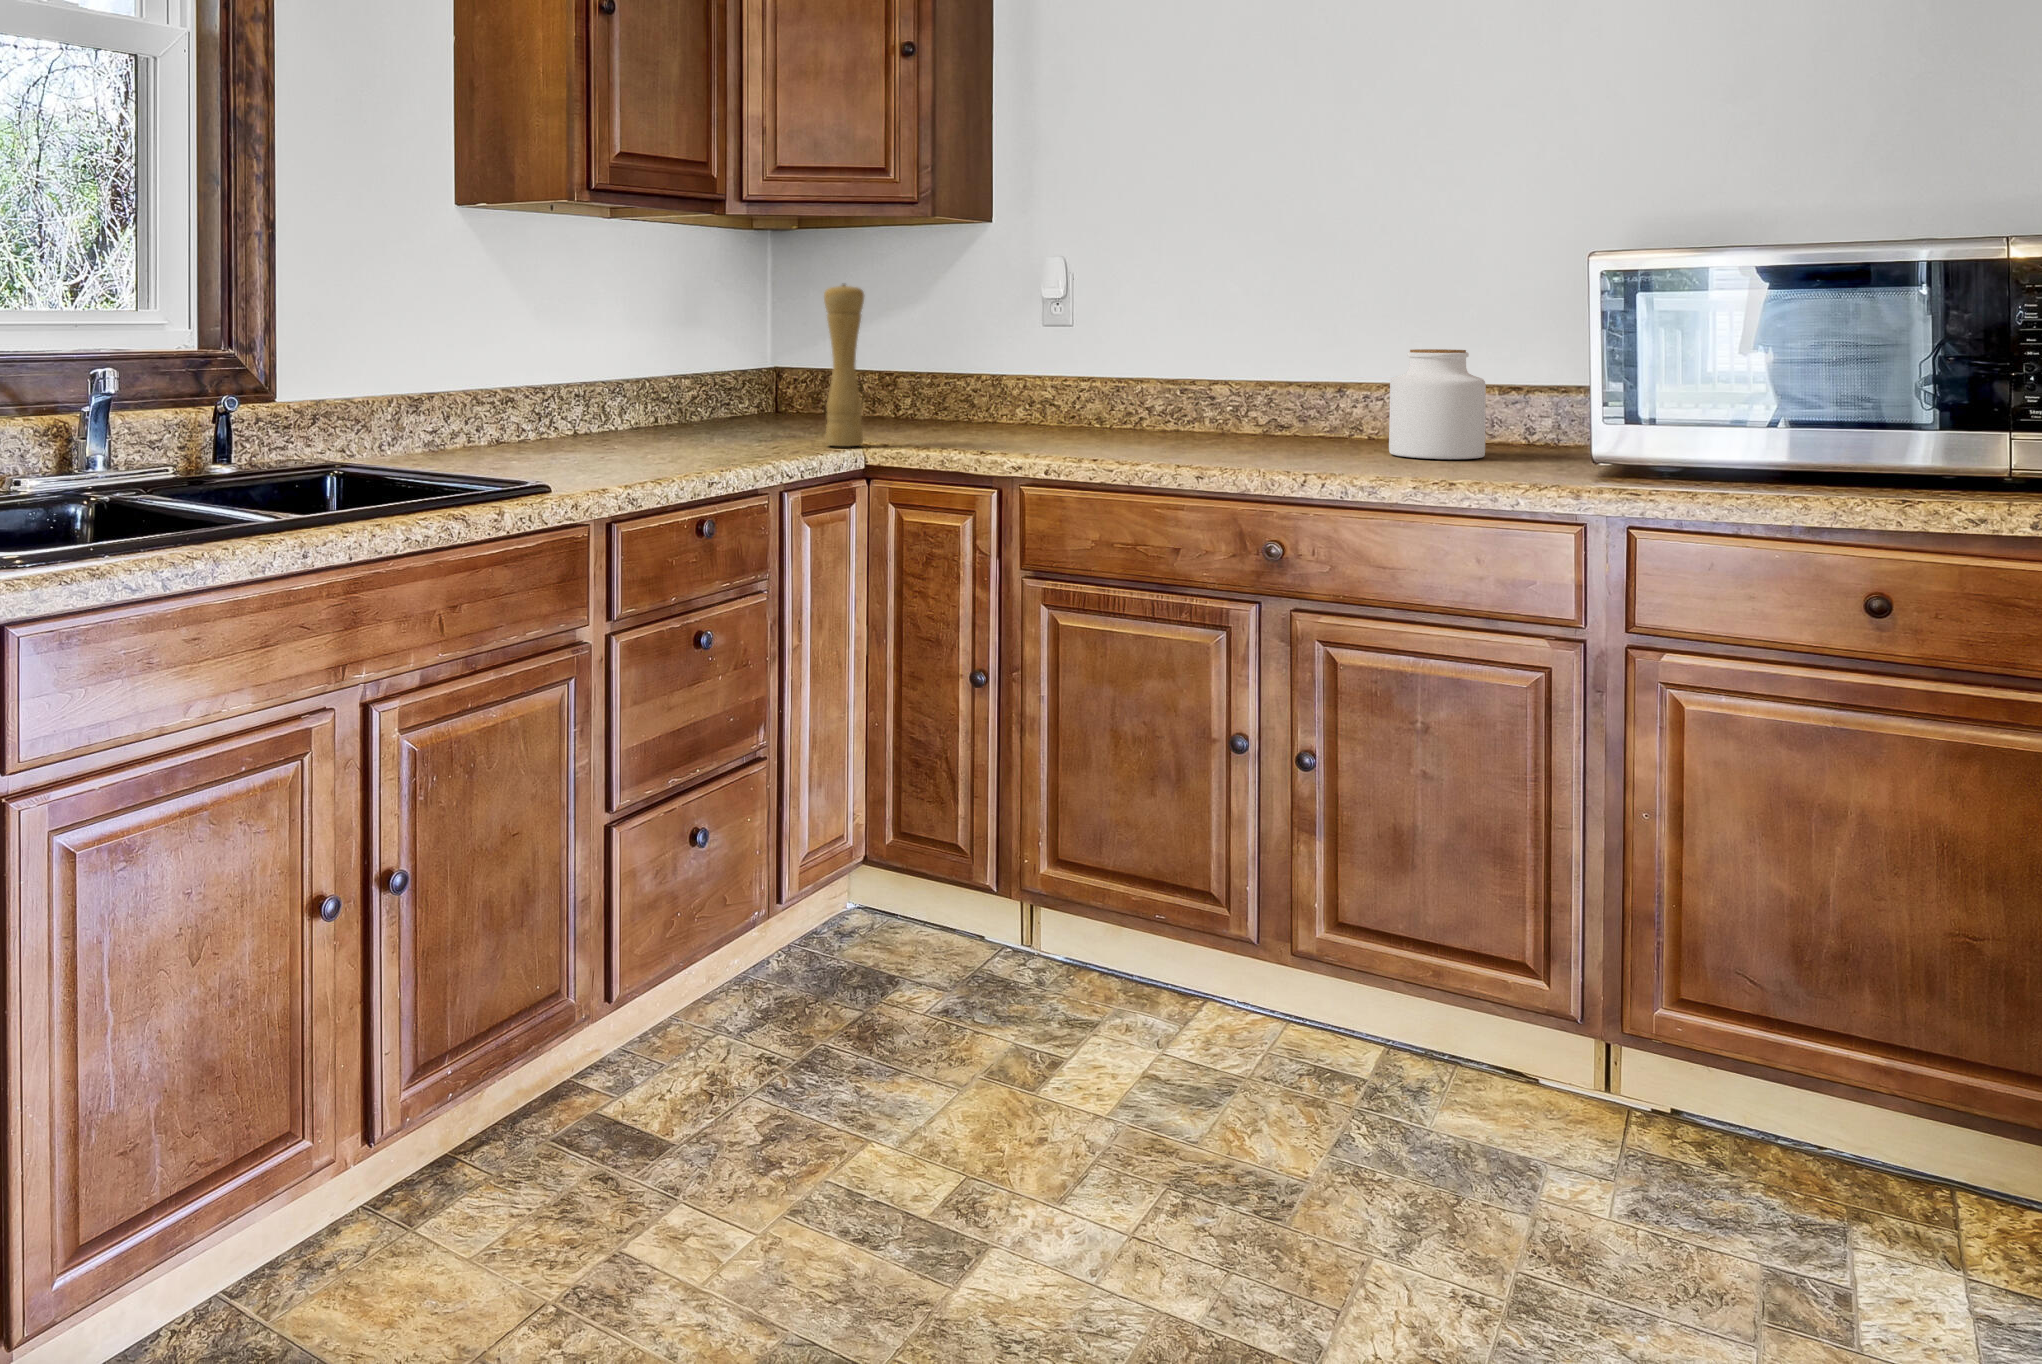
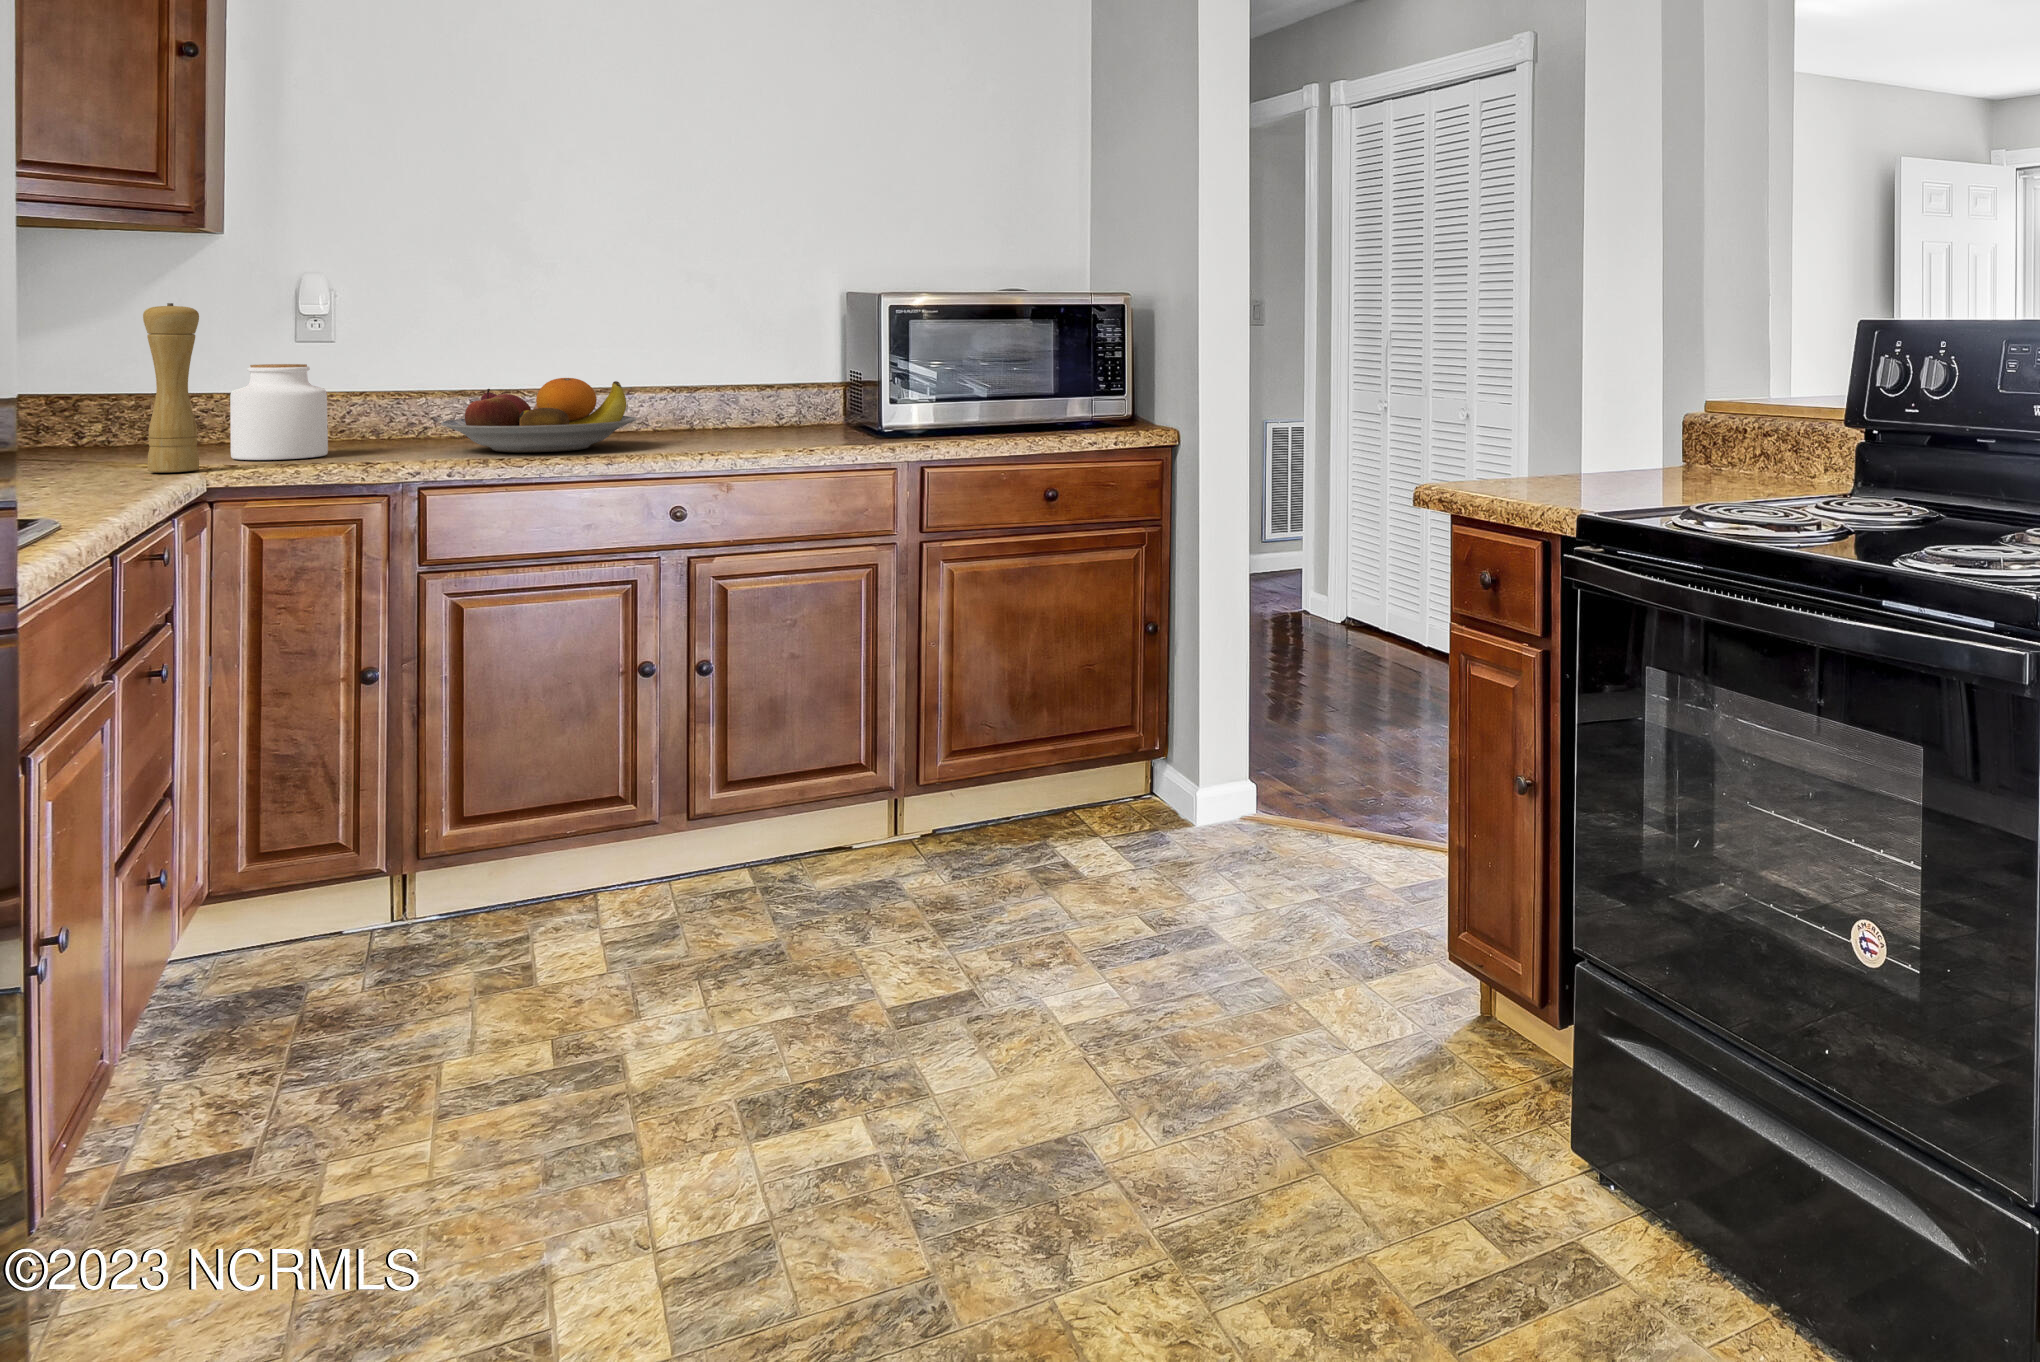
jar: present [1389,349,1486,459] -> present [230,364,328,460]
fruit bowl: none [1083,367,1289,454] -> present [441,378,636,453]

